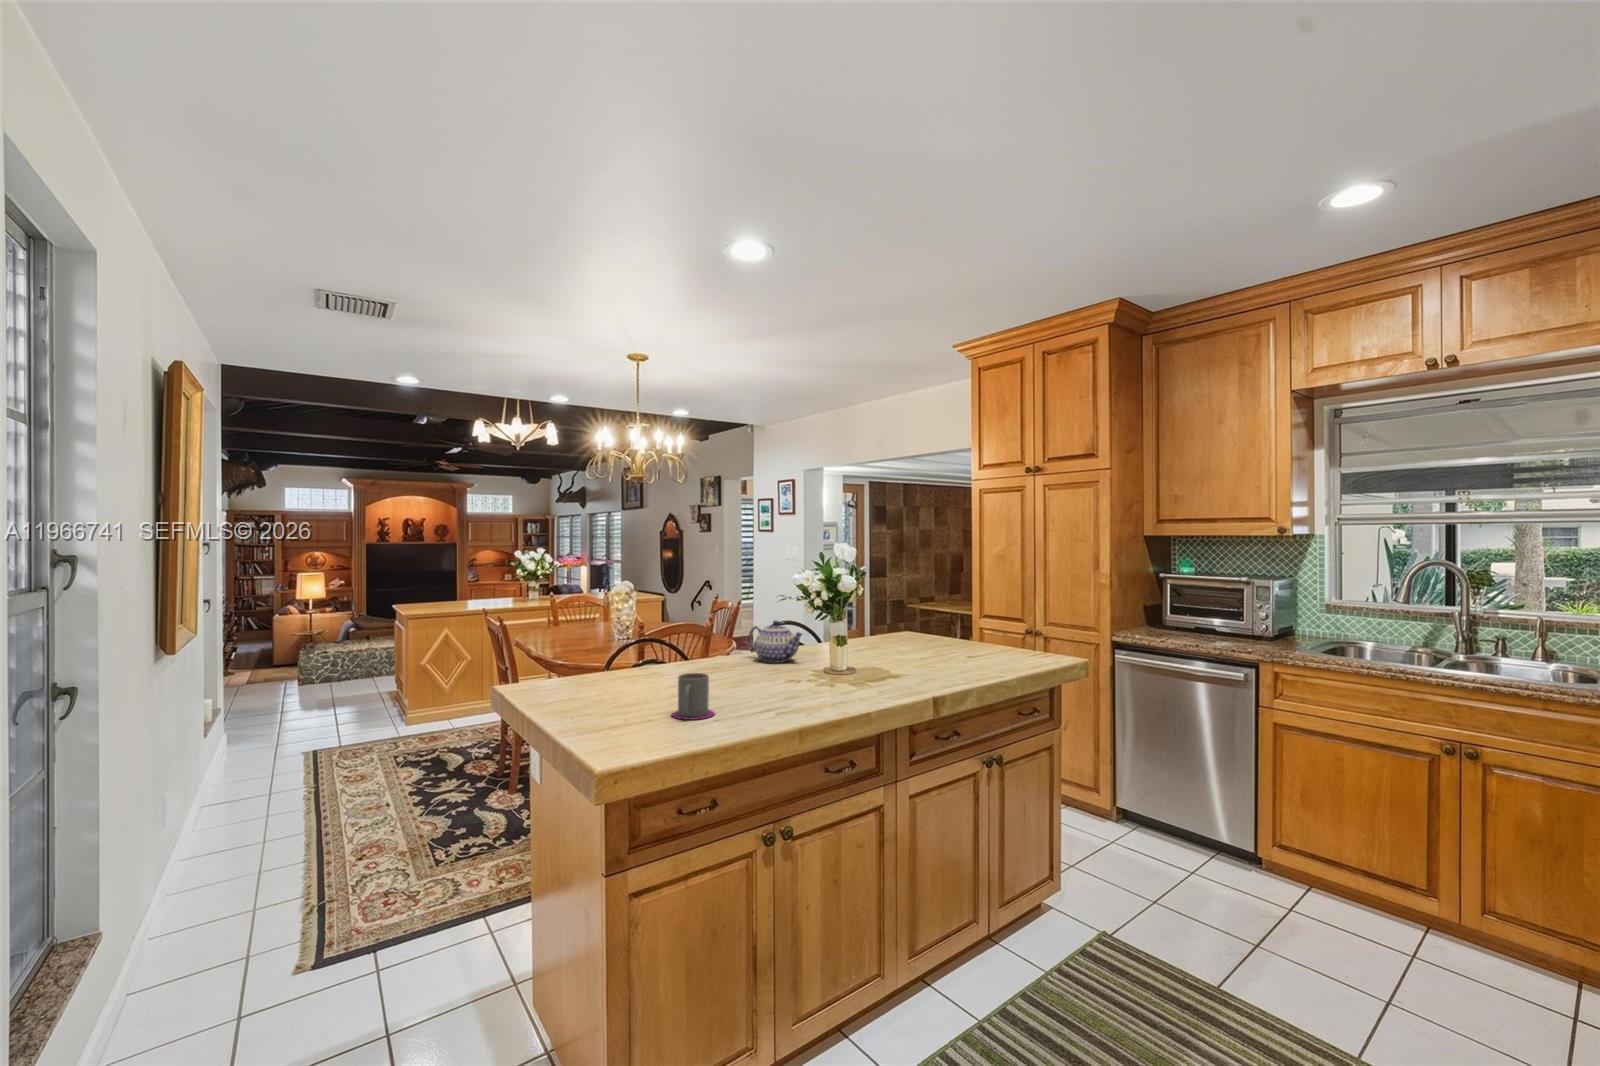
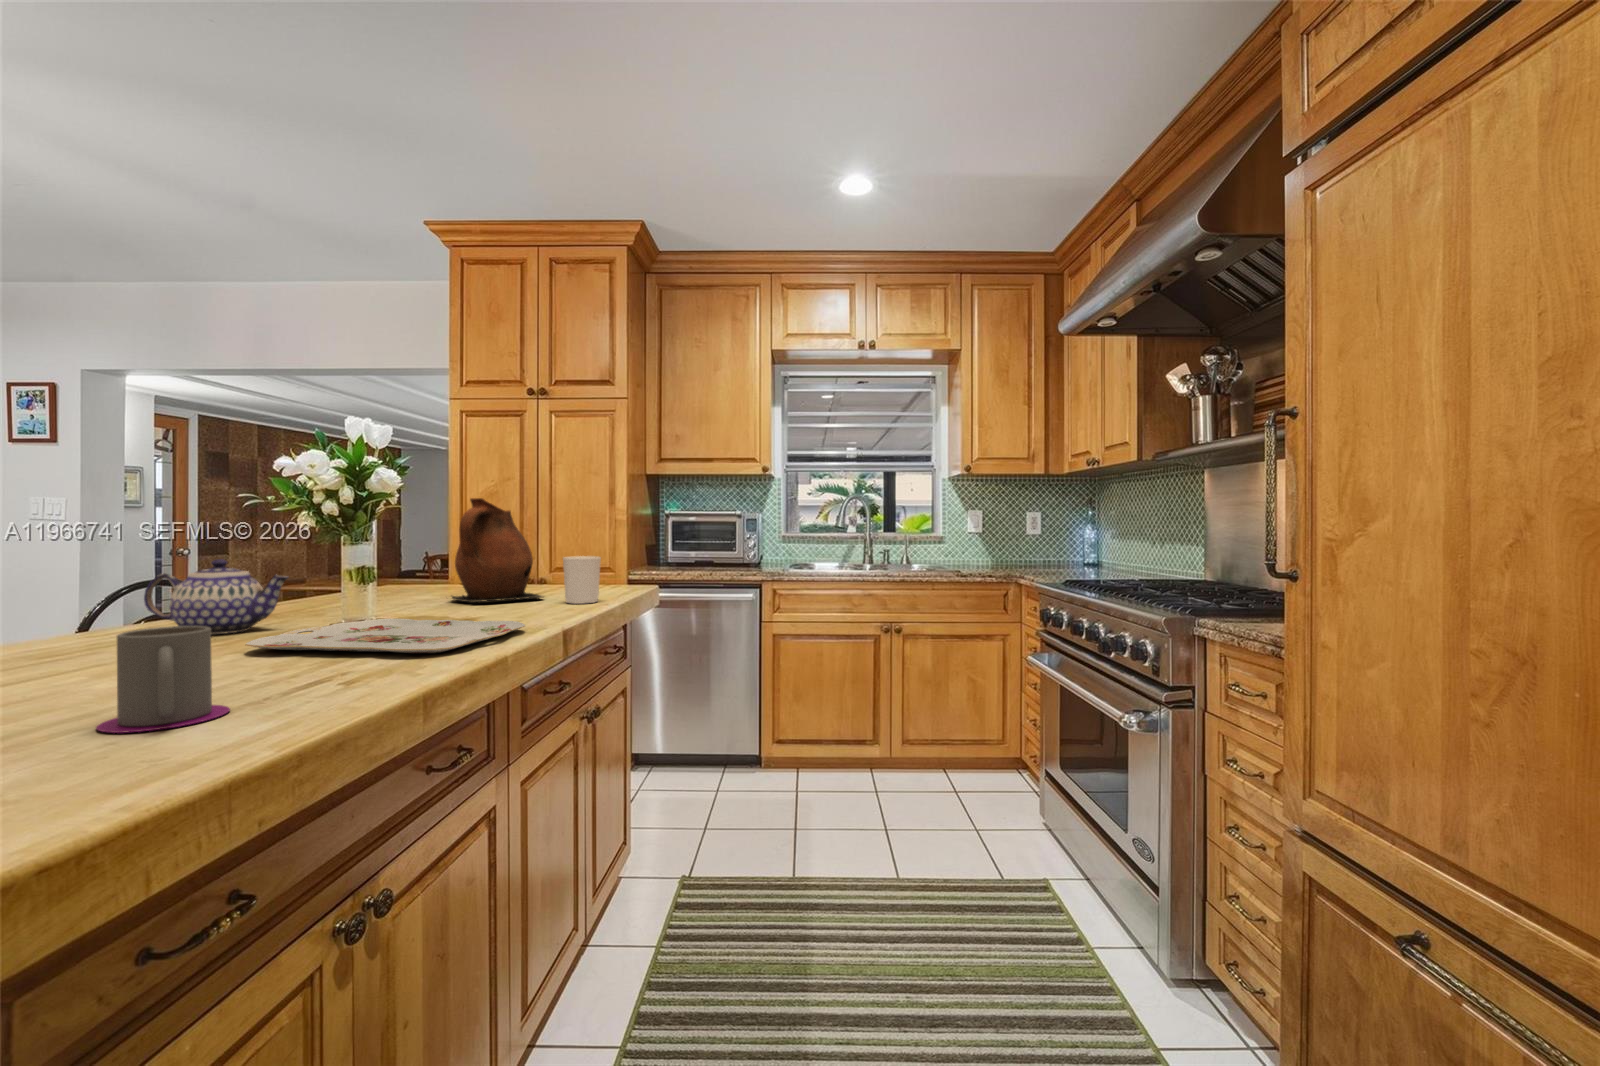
ceramic pitcher: none [909,581,971,661] -> present [452,498,543,602]
candle holder: none [974,630,1004,670] -> present [563,556,601,604]
serving tray: none [762,666,902,699] -> present [245,619,525,653]

